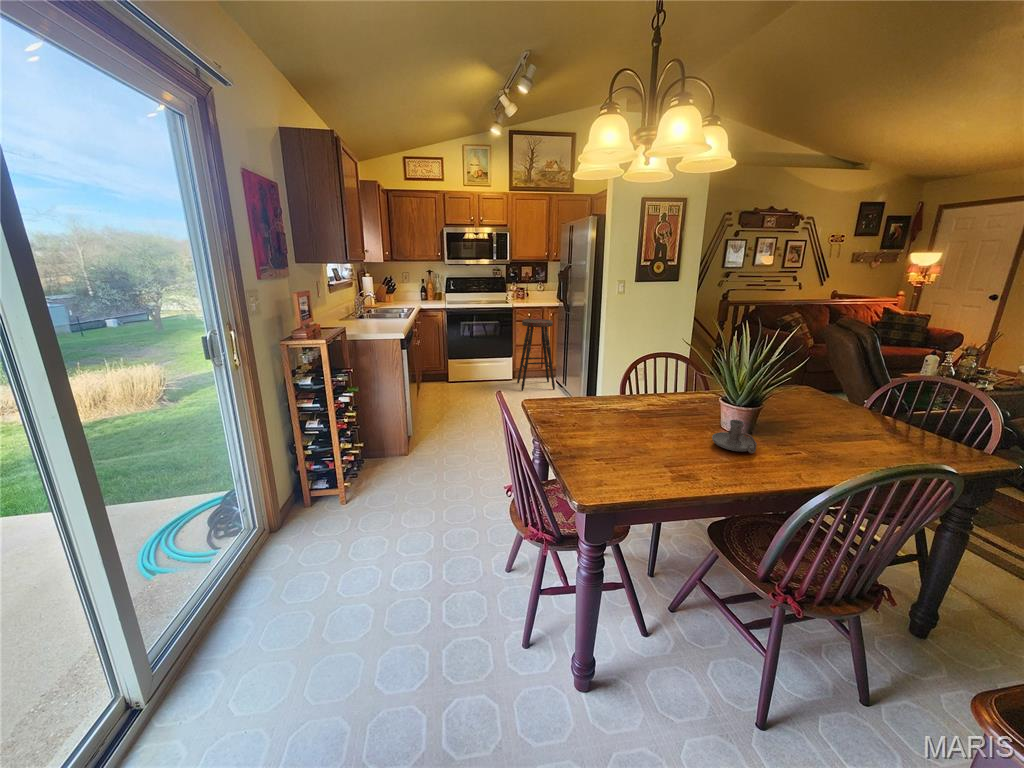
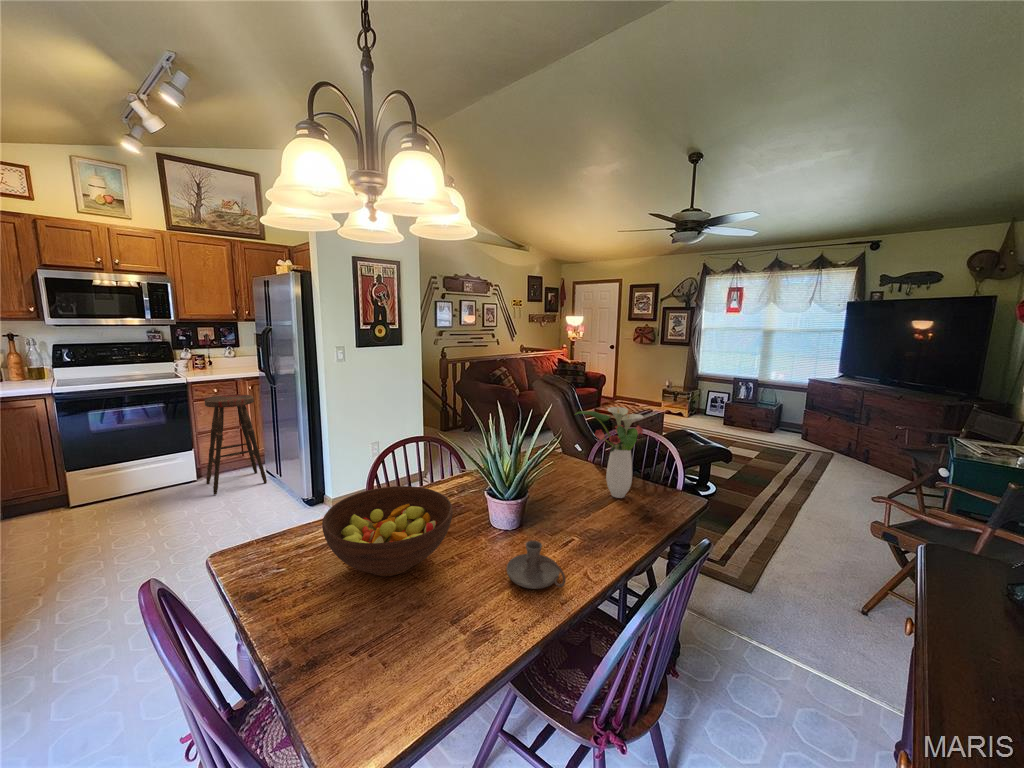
flower arrangement: none [822,340,906,429] -> present [576,407,643,498]
fruit bowl: none [593,372,680,423] -> present [322,486,453,576]

